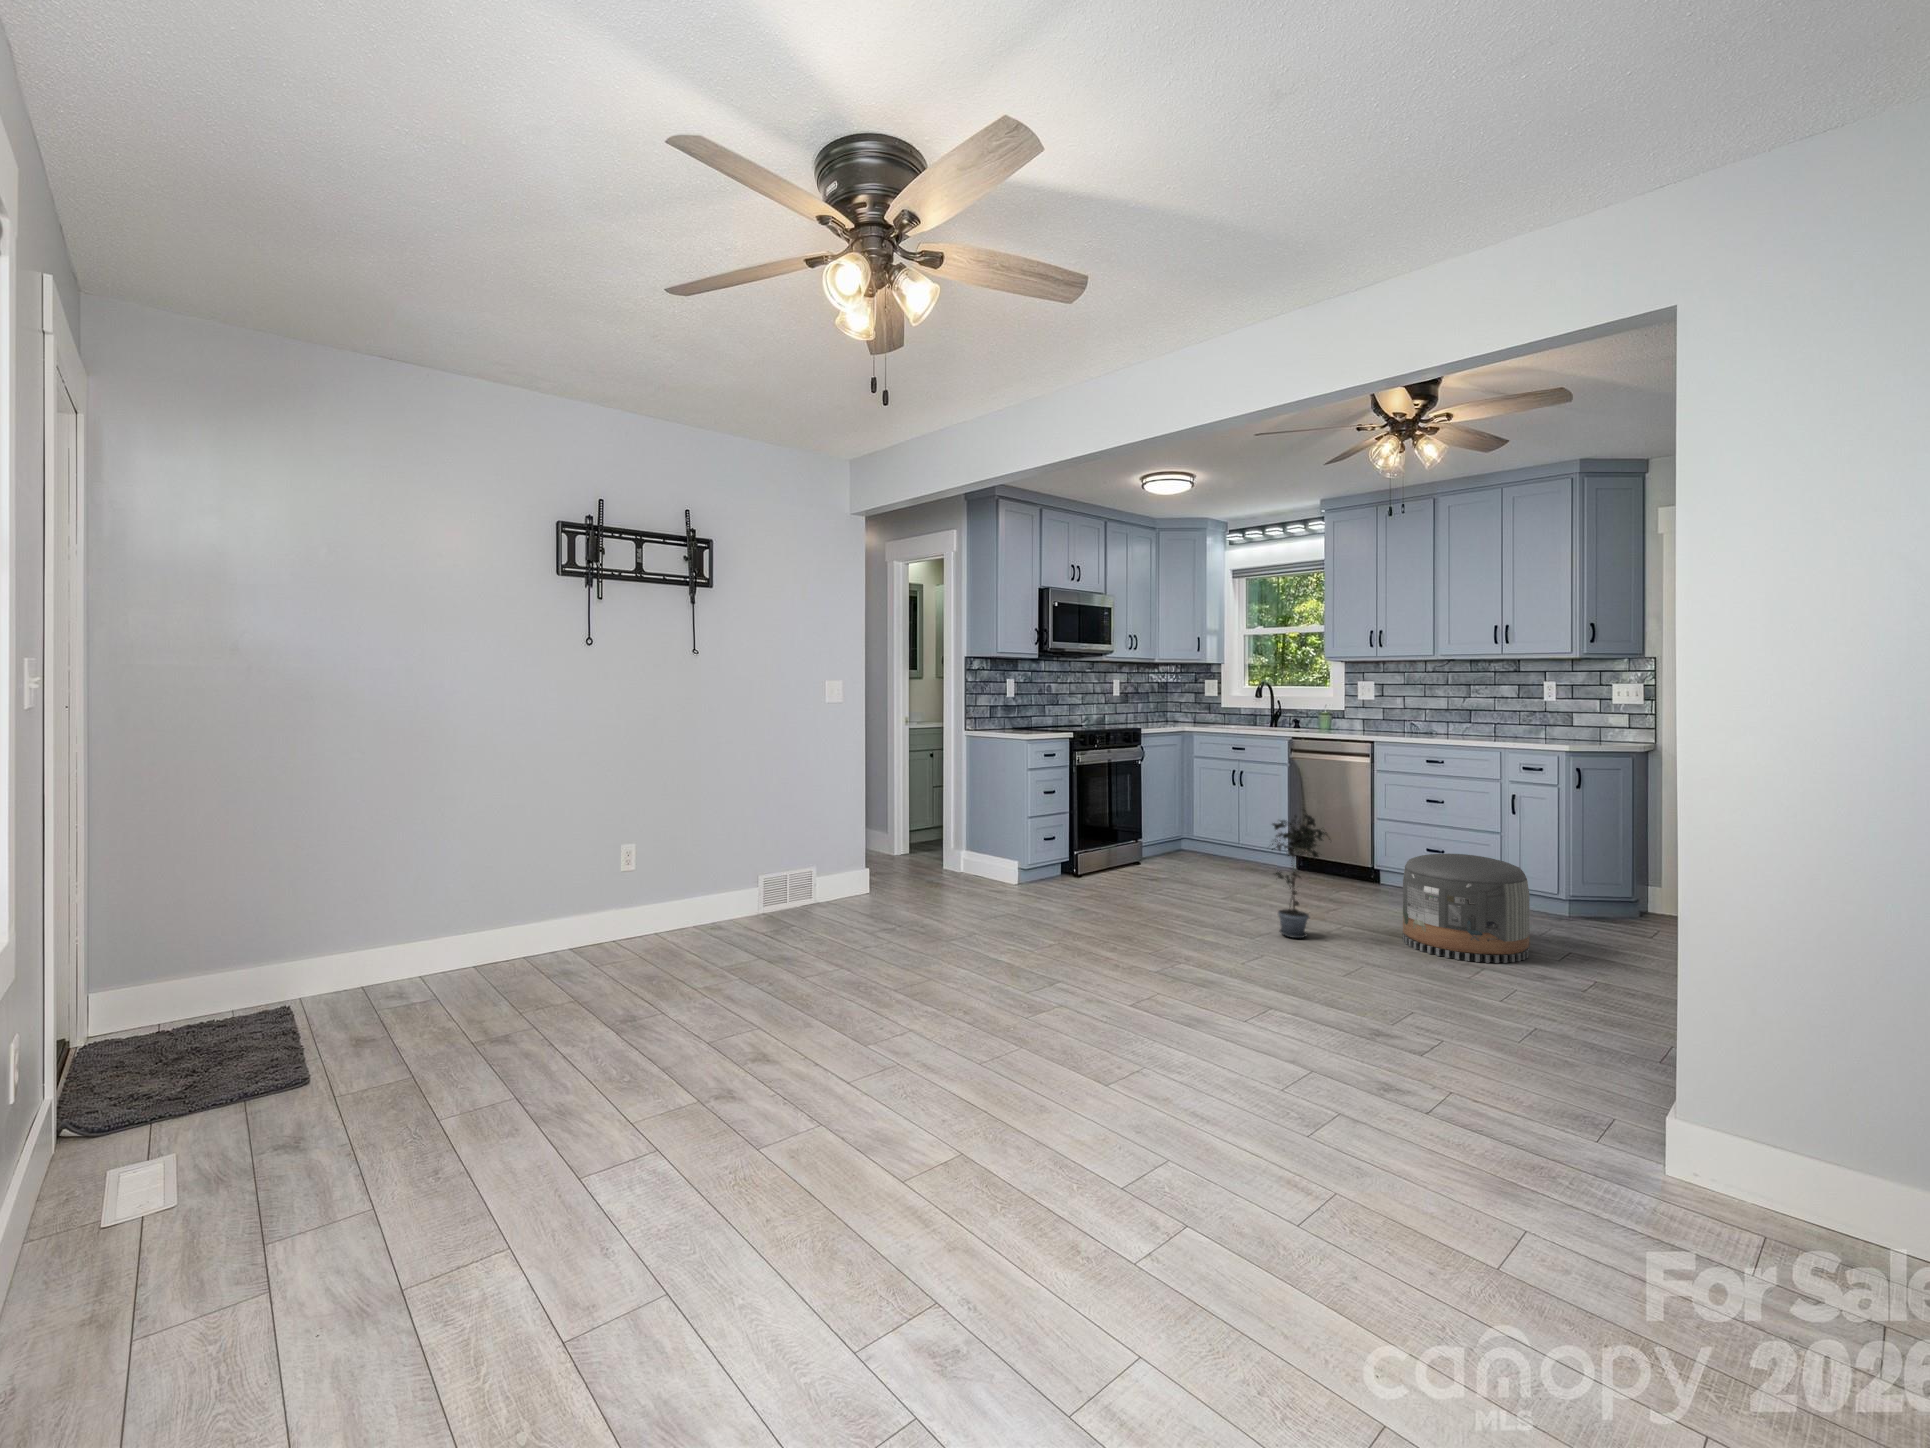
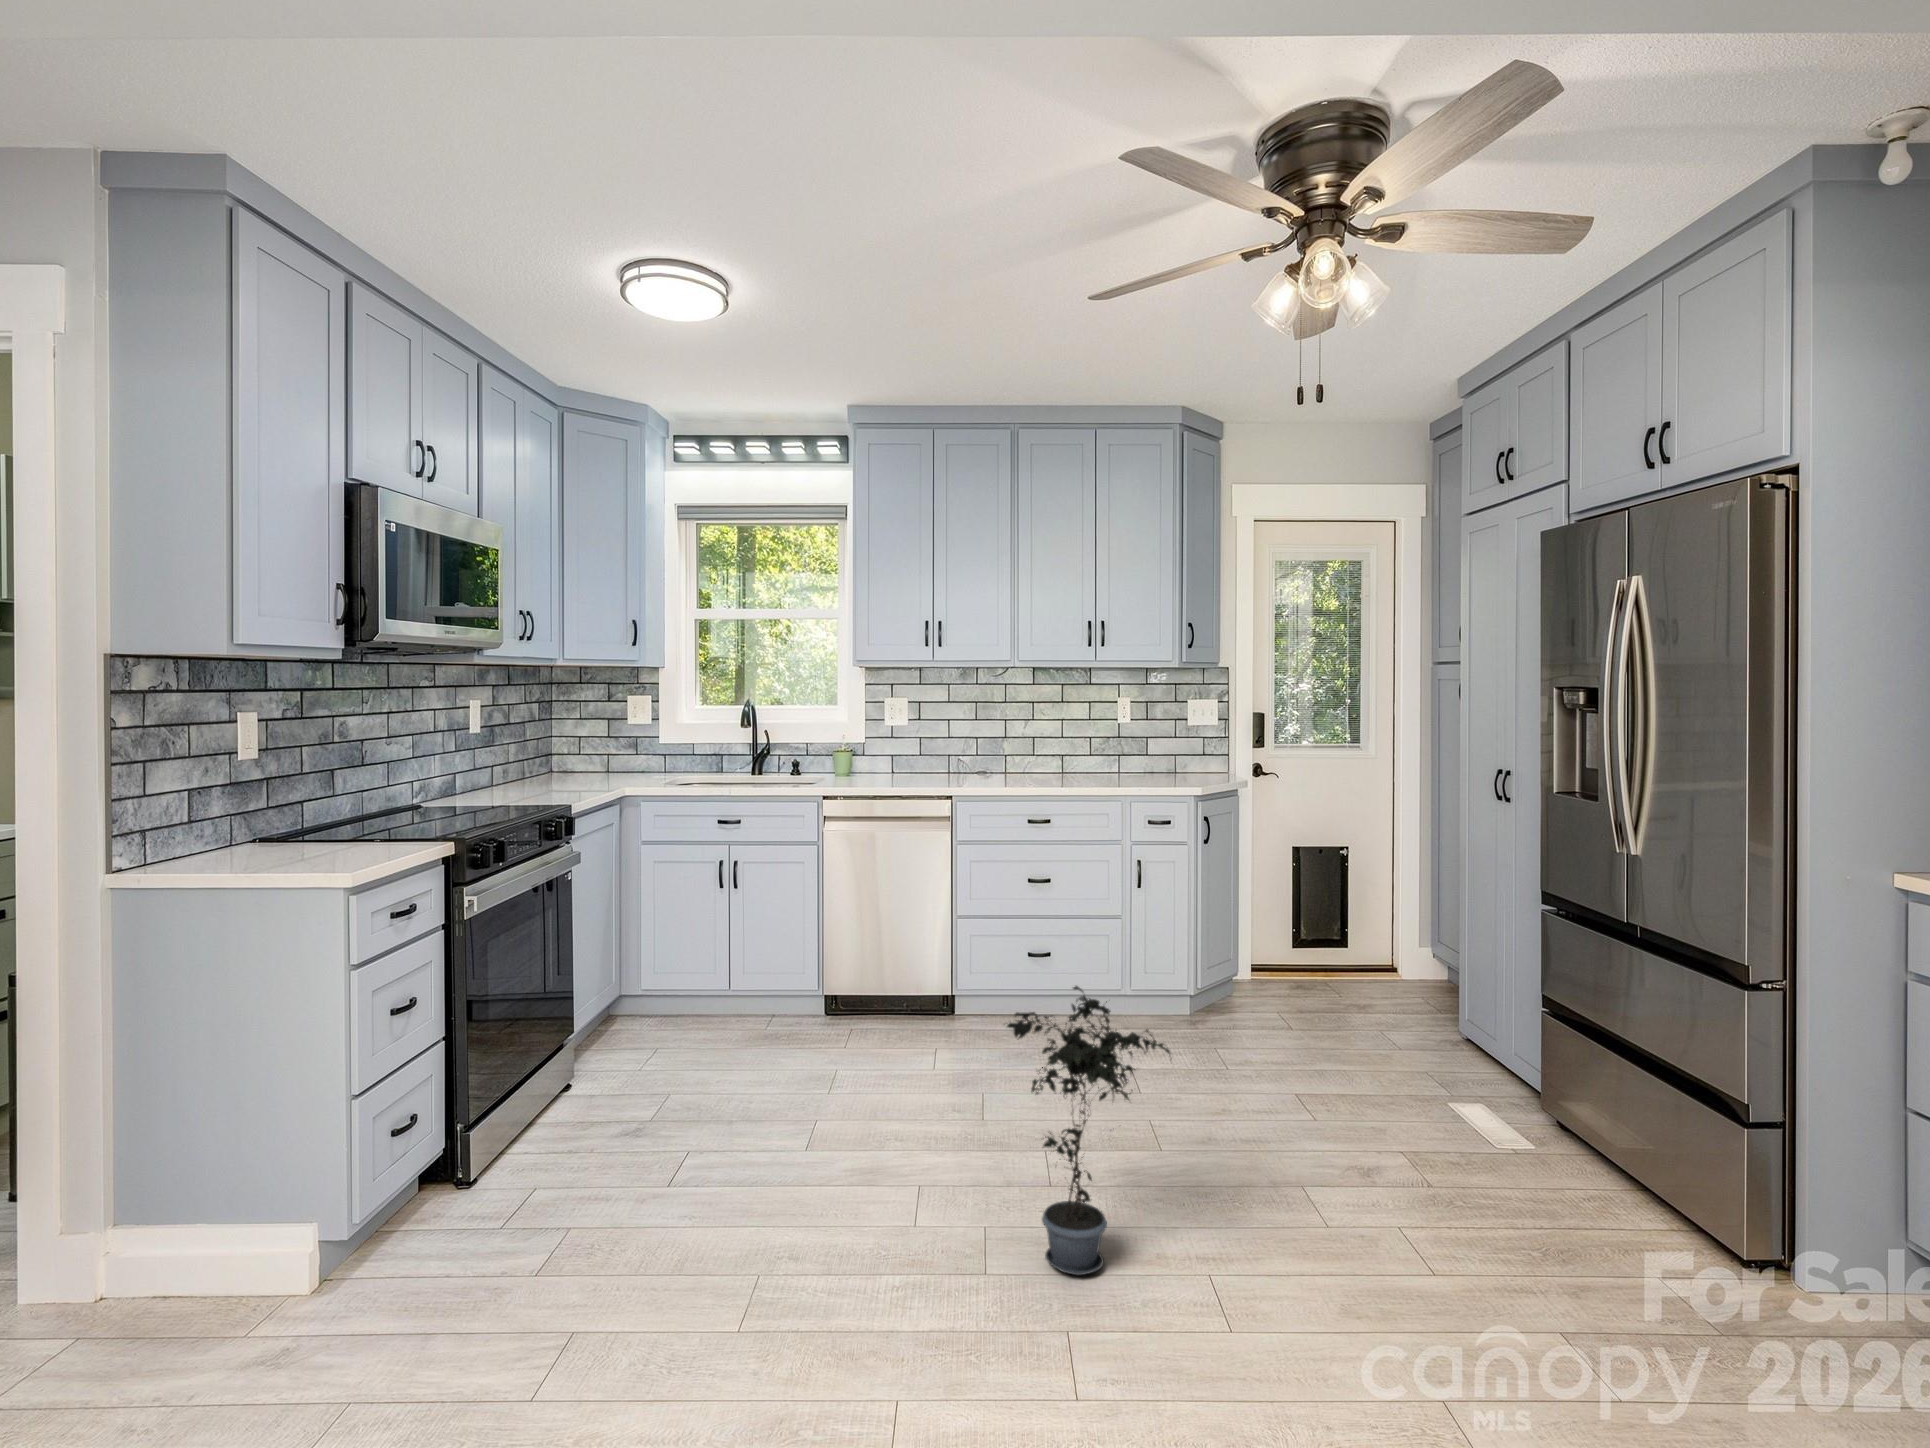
pouf: present [1403,854,1530,963] -> none [1198,1006,1405,1230]

